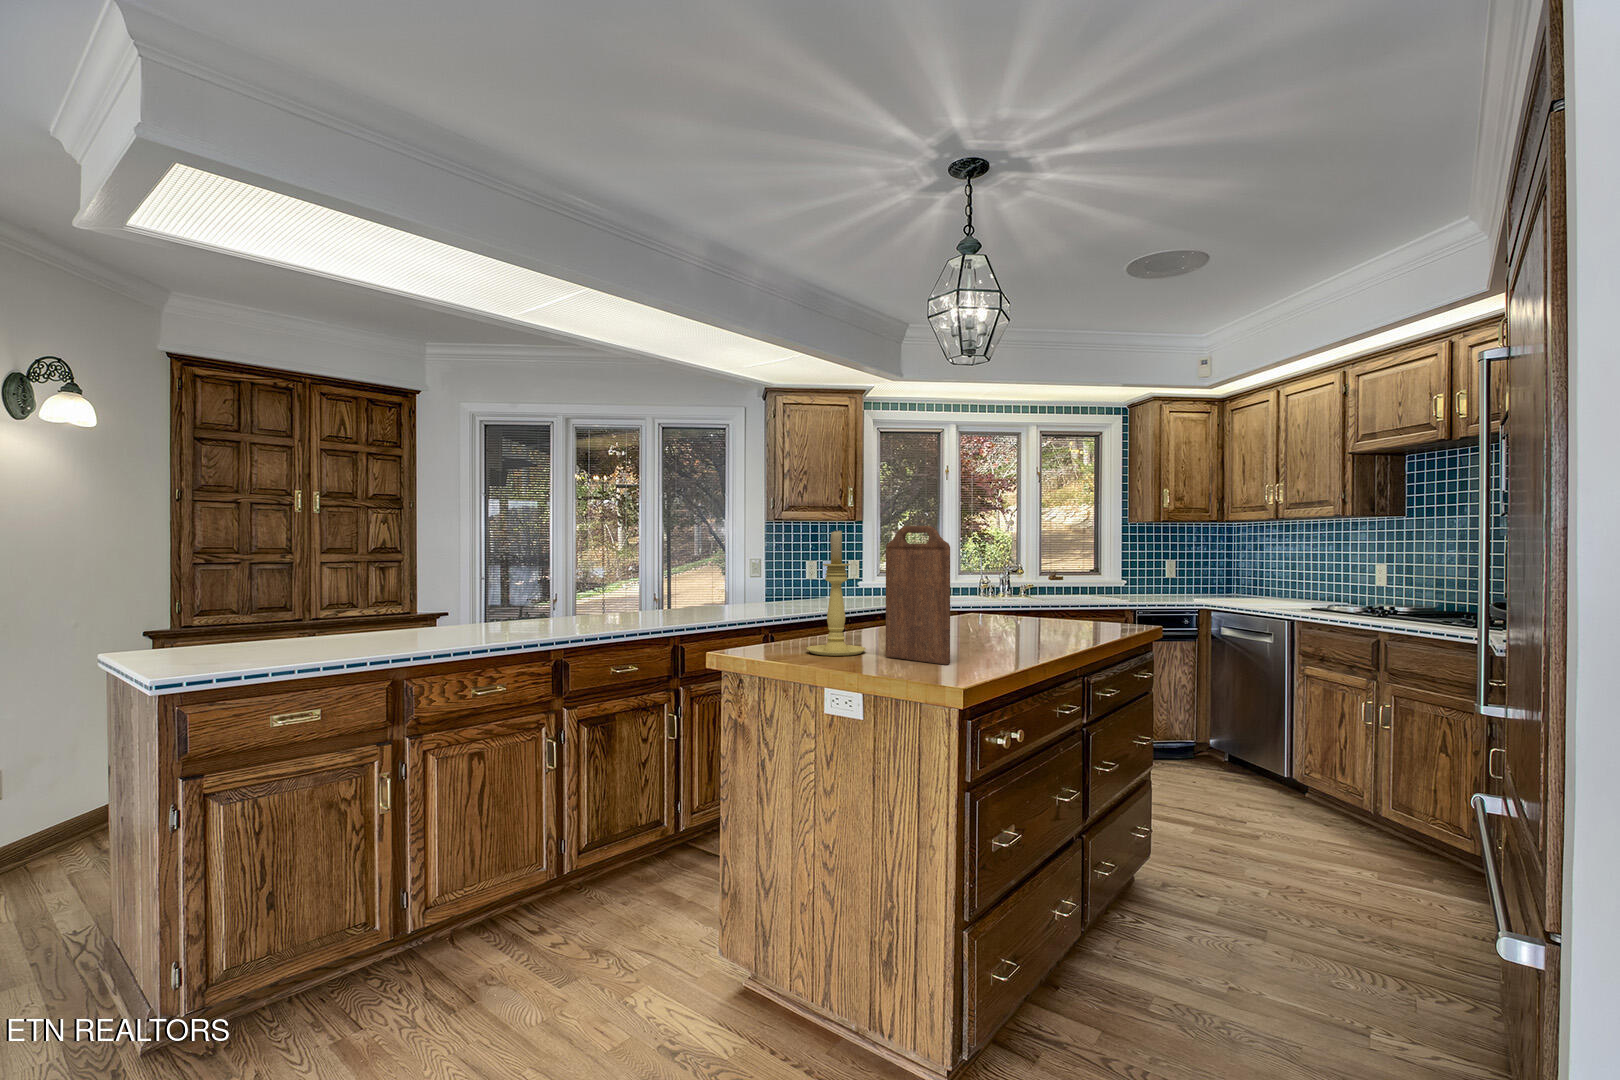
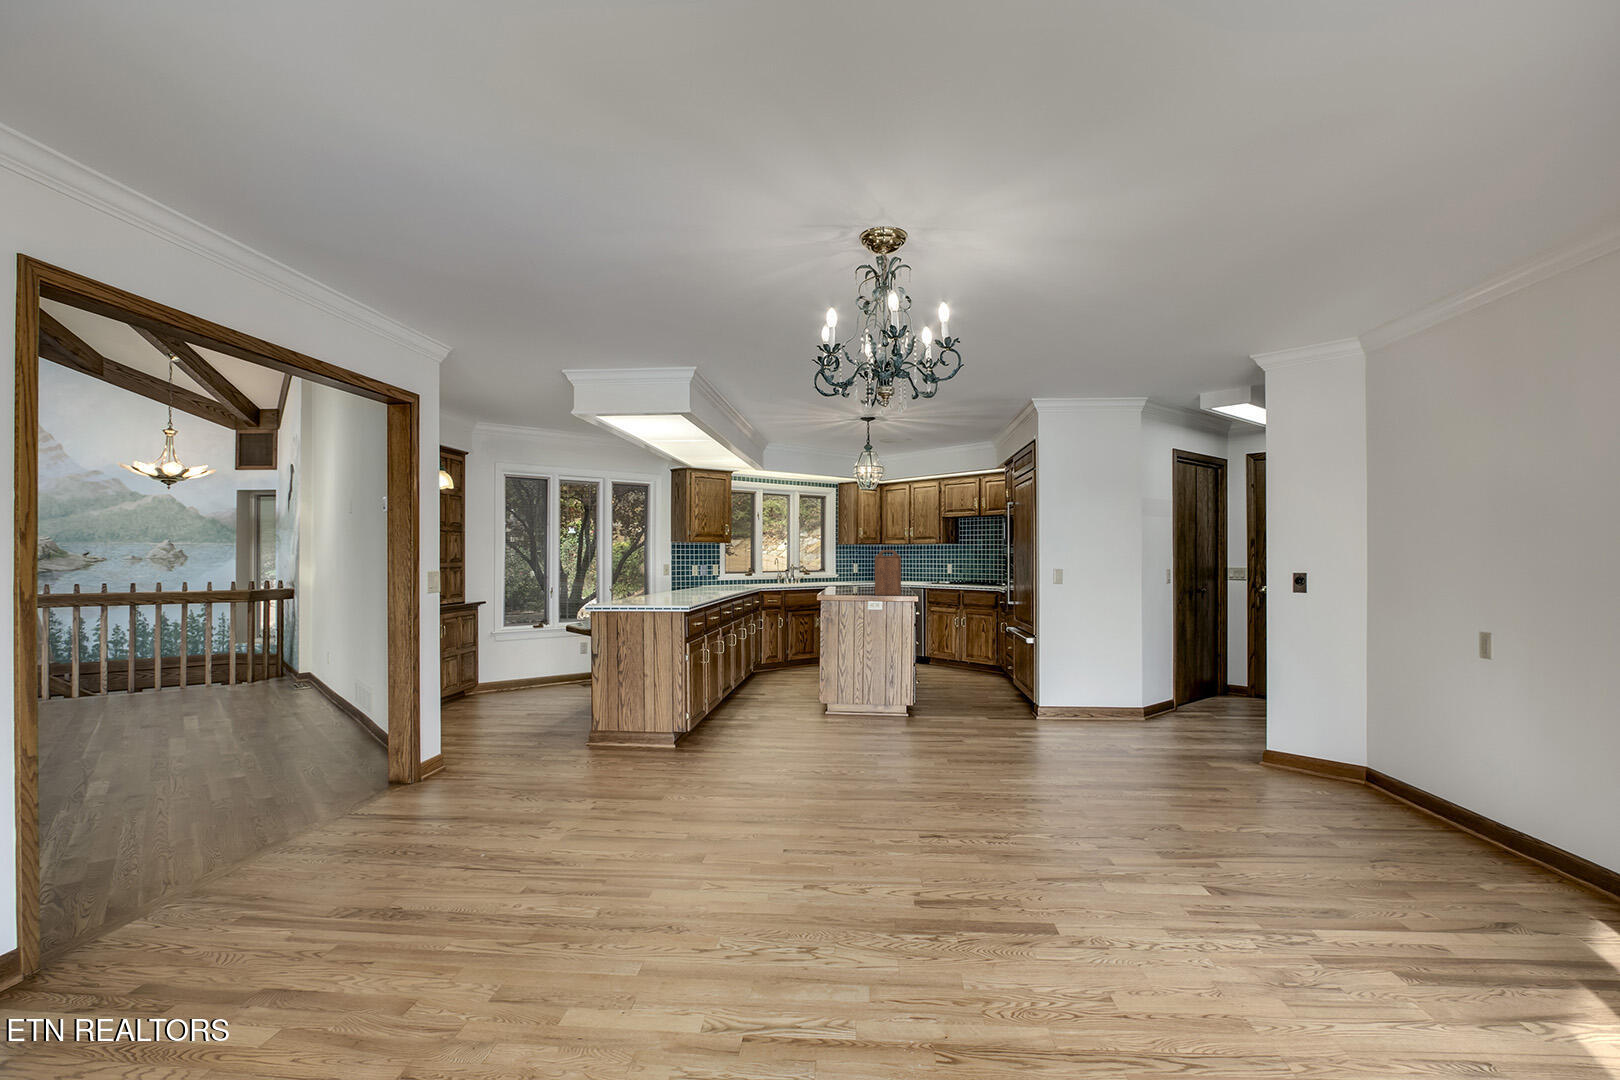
candle holder: present [807,530,866,656] -> none [842,551,864,596]

